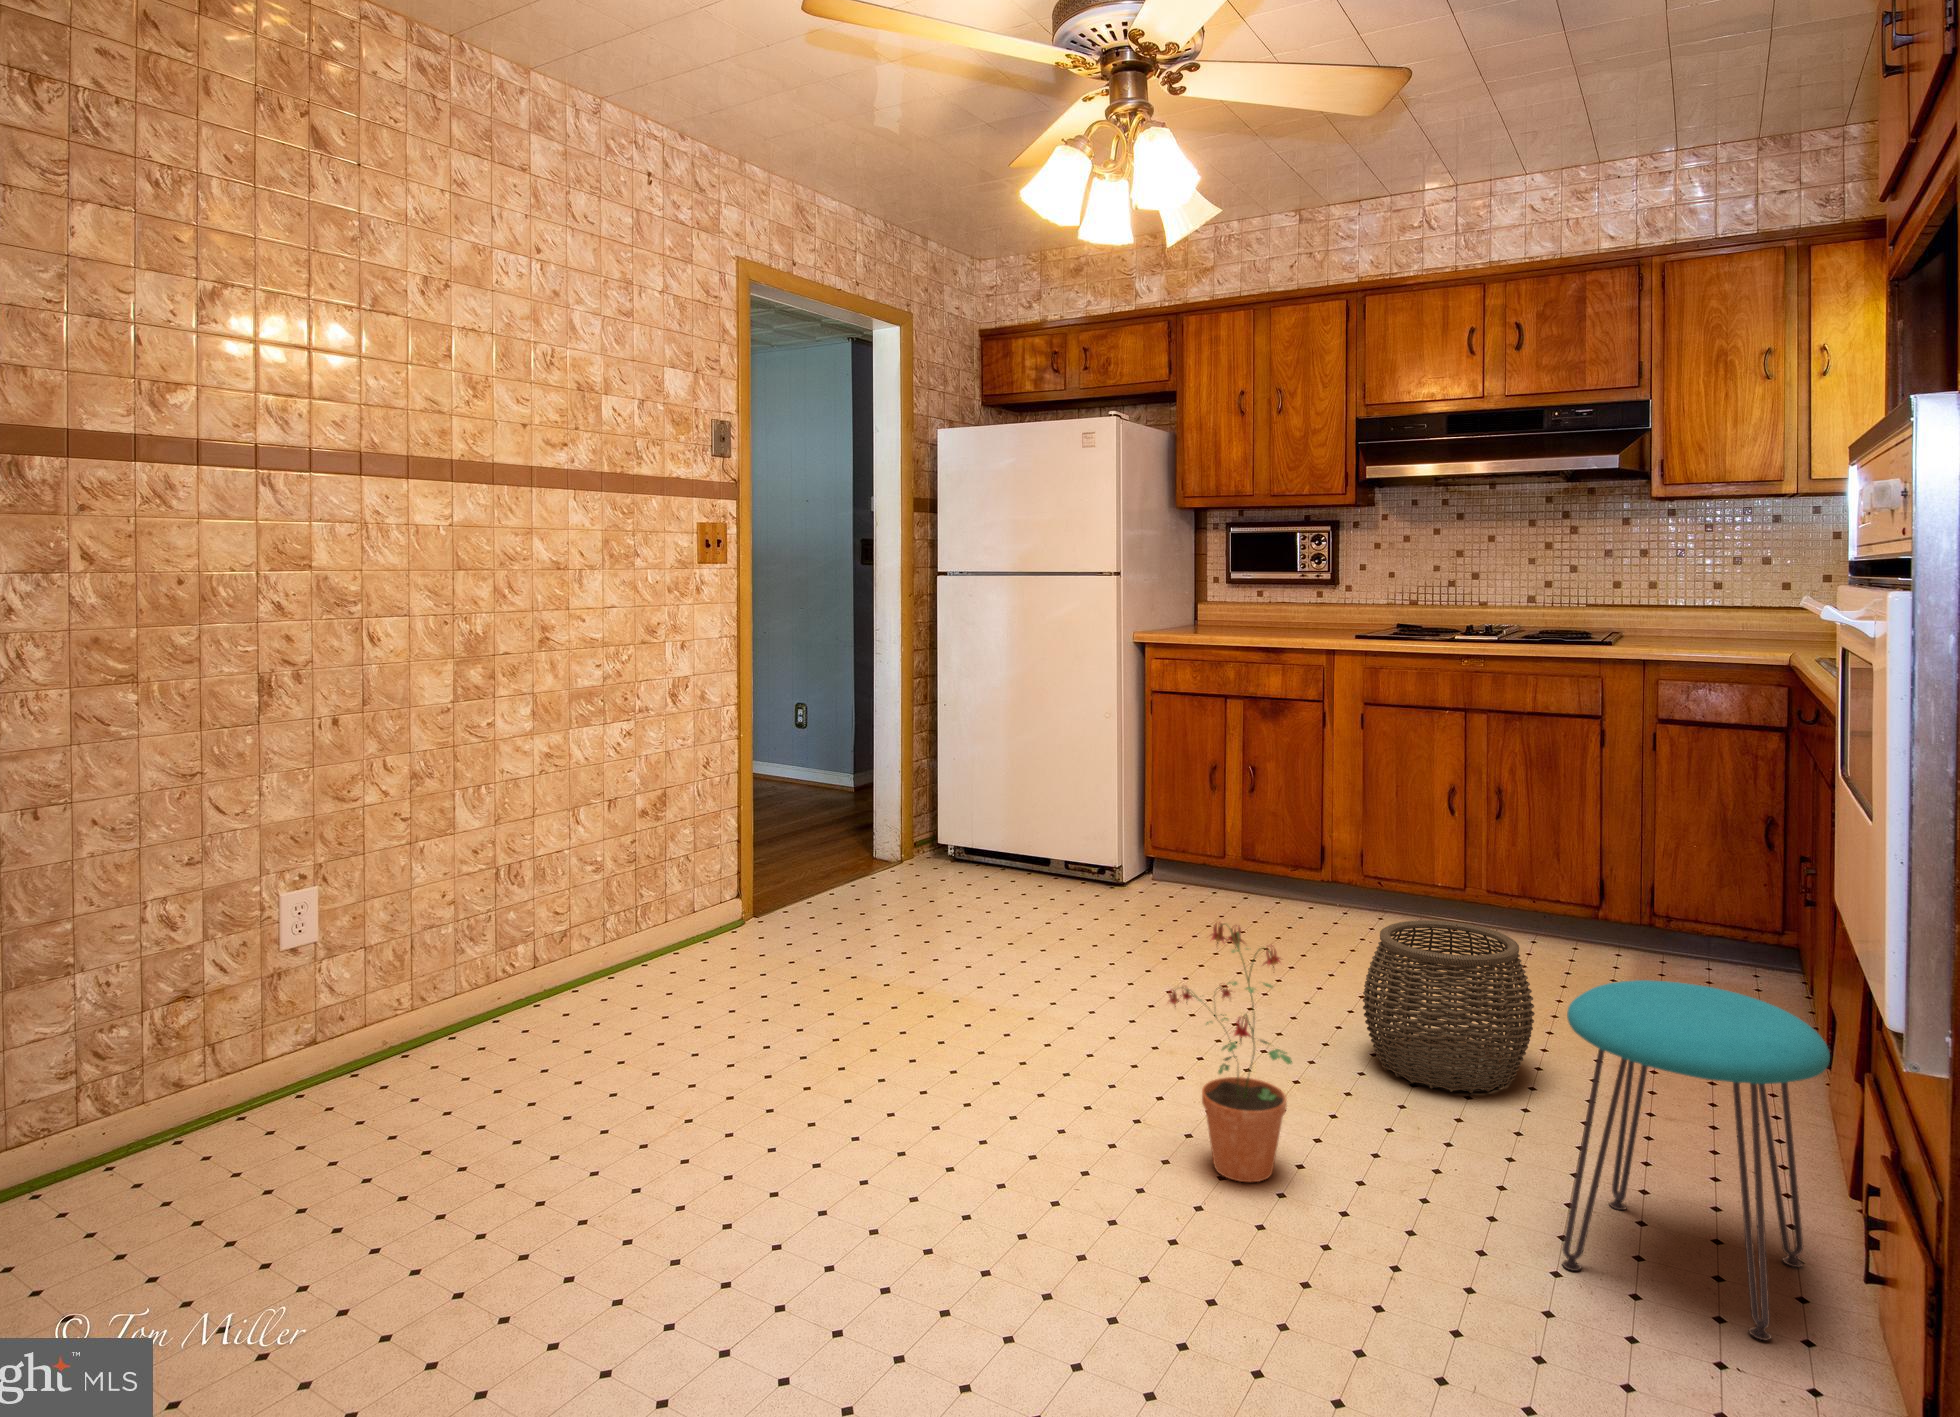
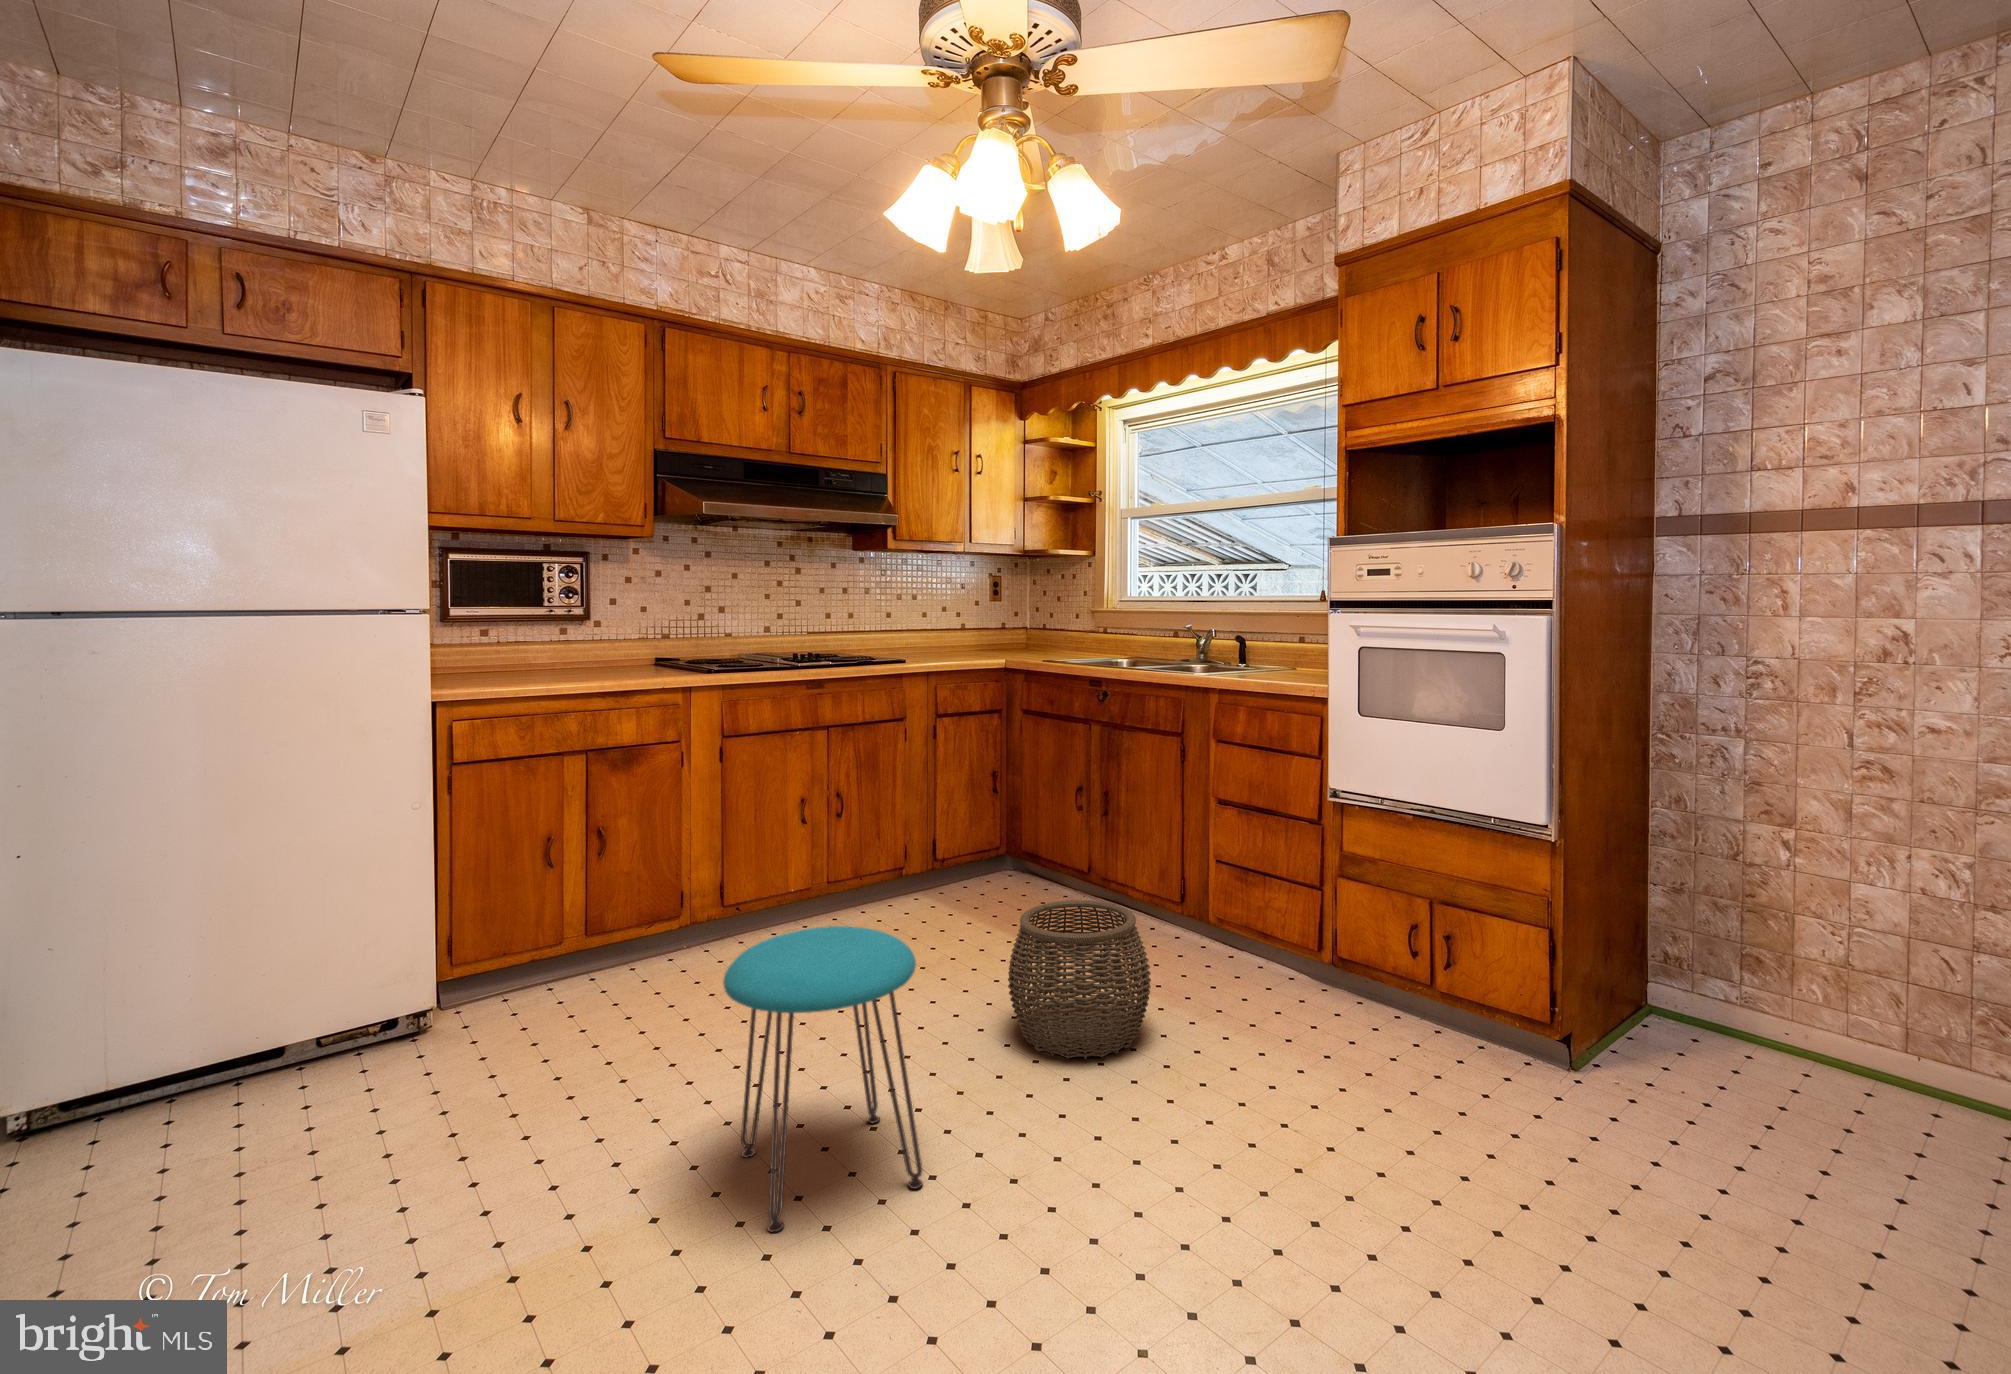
potted plant: present [1168,922,1292,1182] -> none [1163,951,1288,1222]
stool: present [1562,980,1830,1340] -> present [723,926,923,1232]

